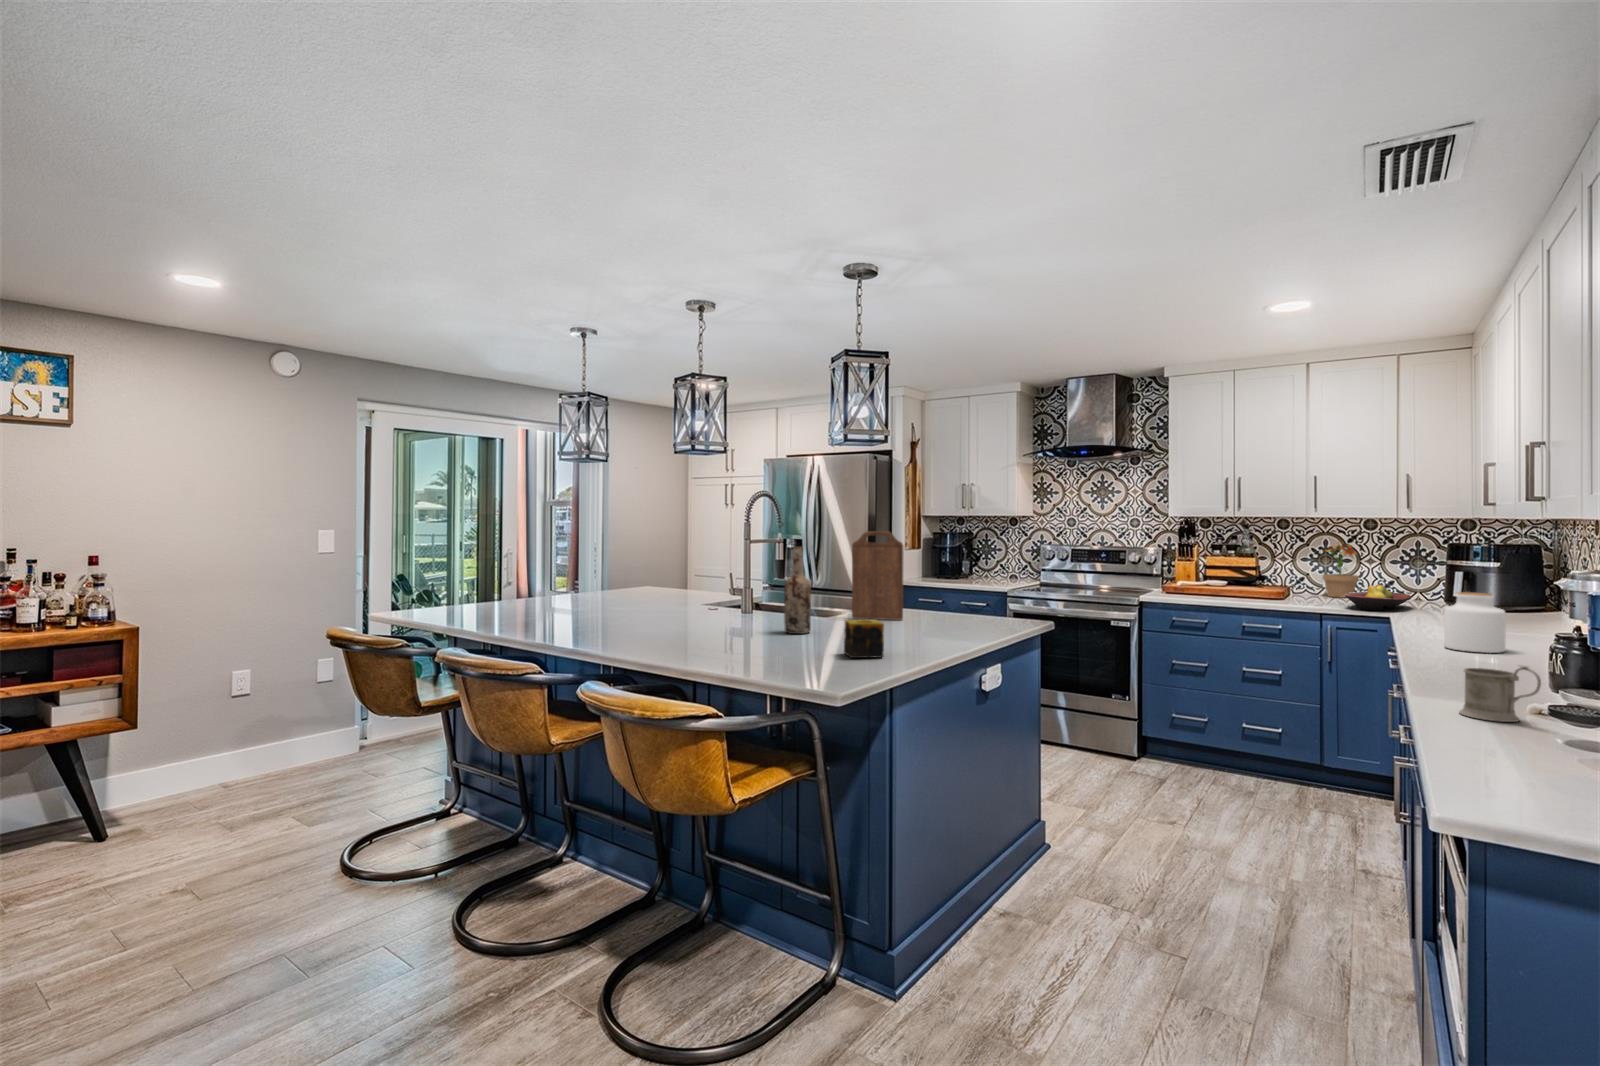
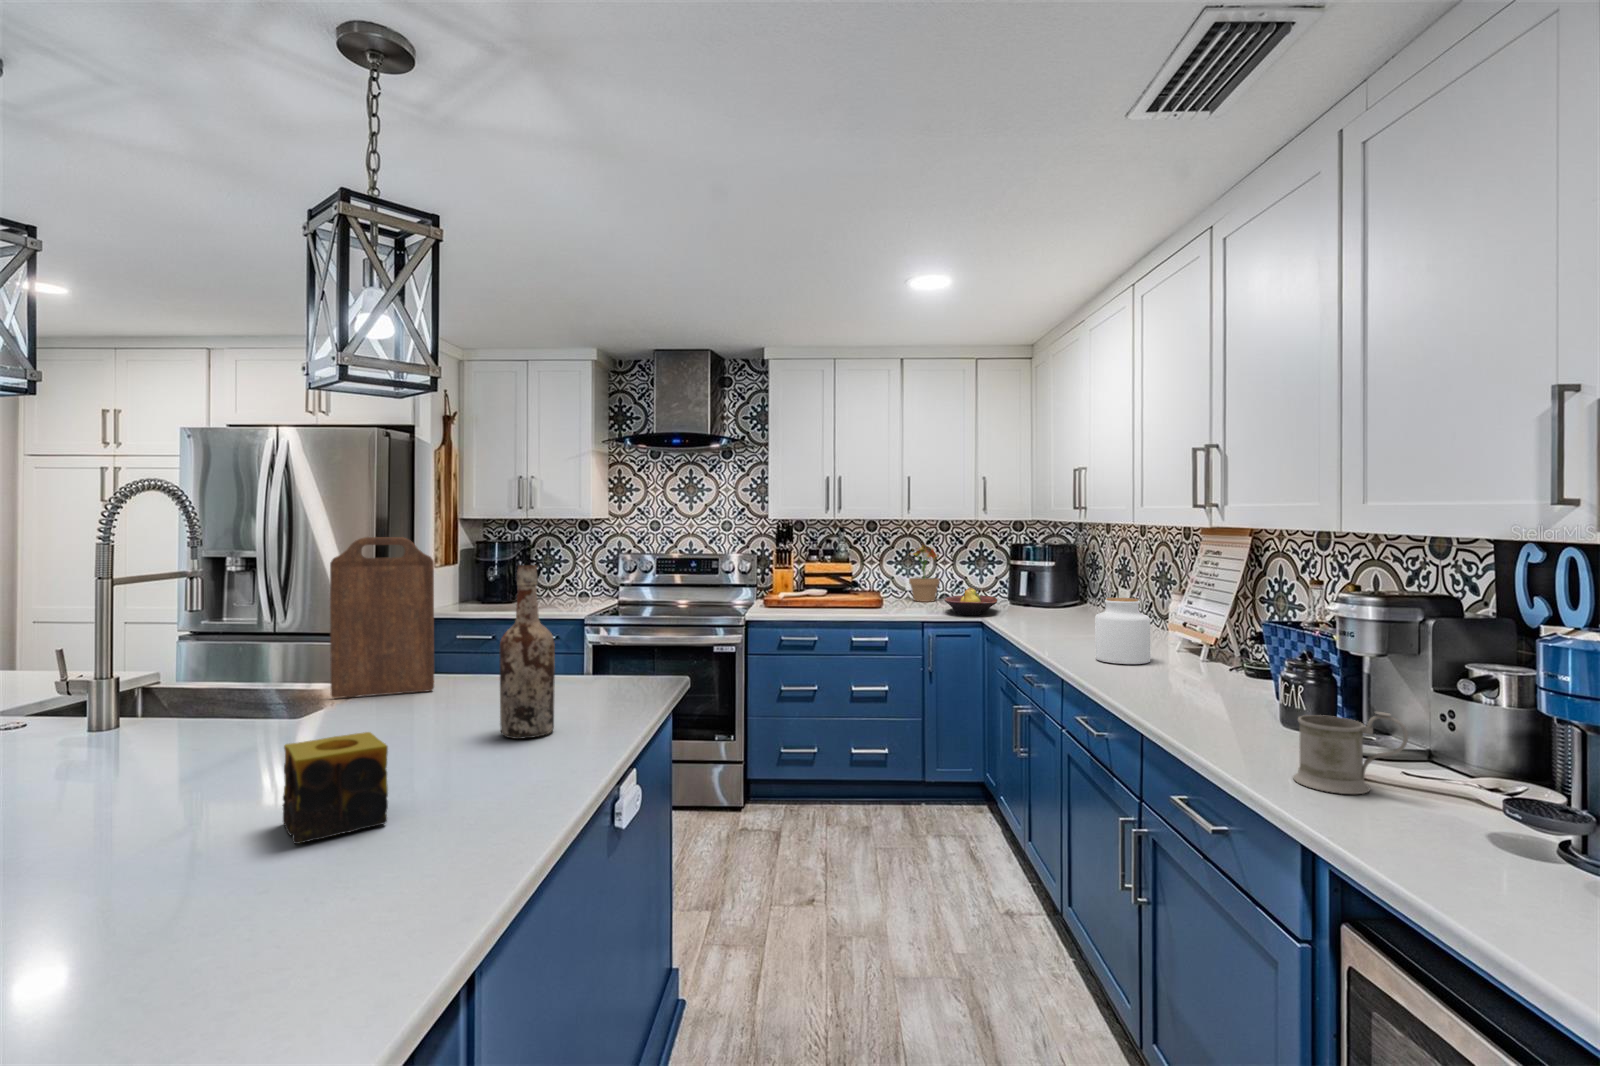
wine bottle: present [784,546,811,634] -> present [500,565,555,739]

